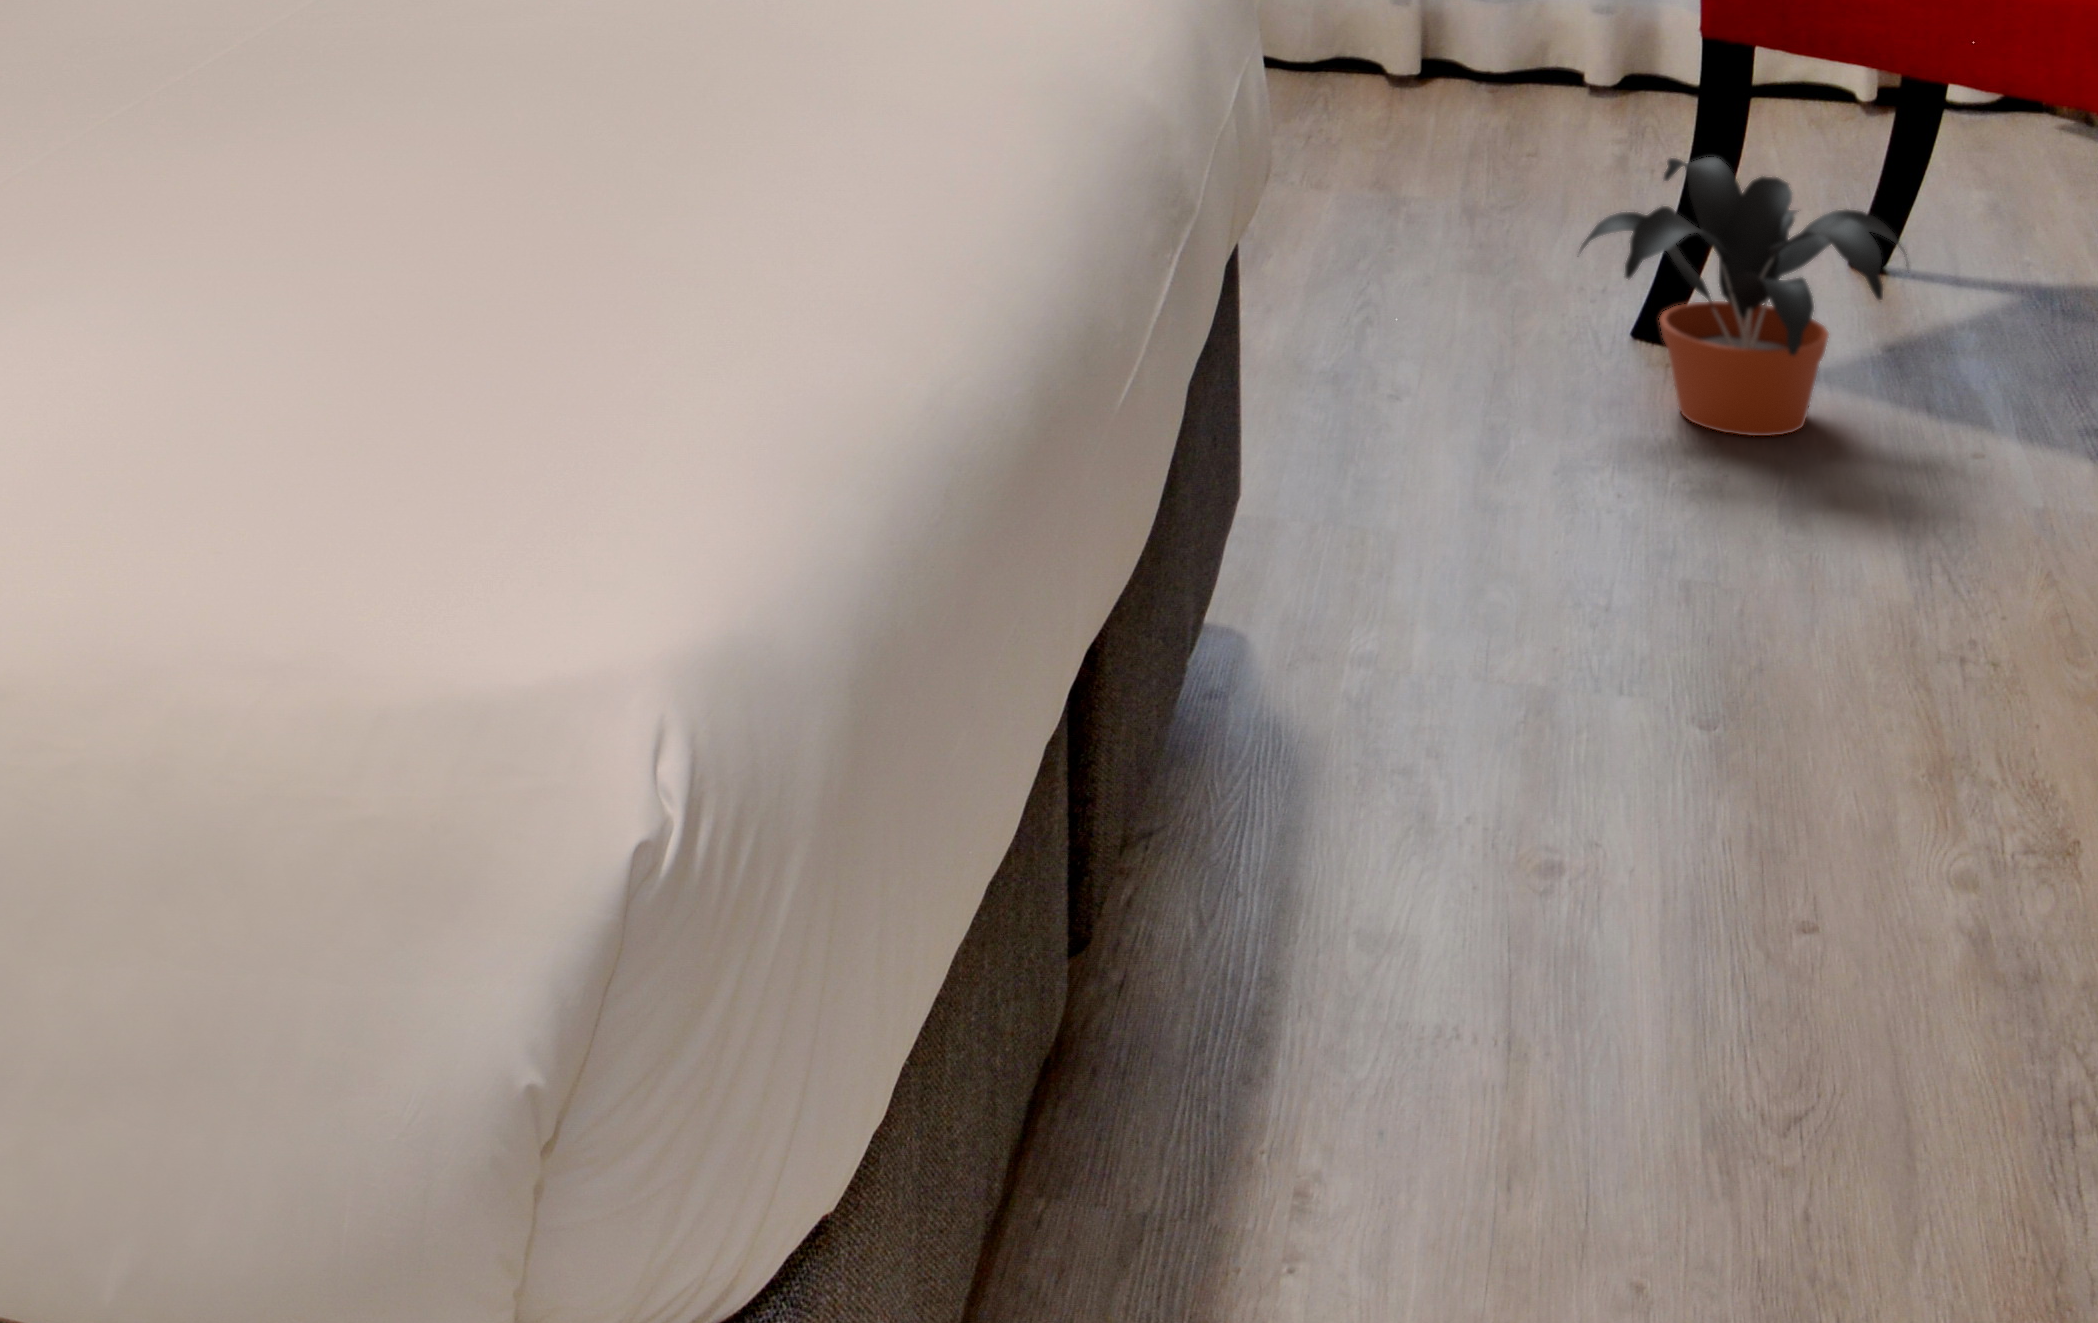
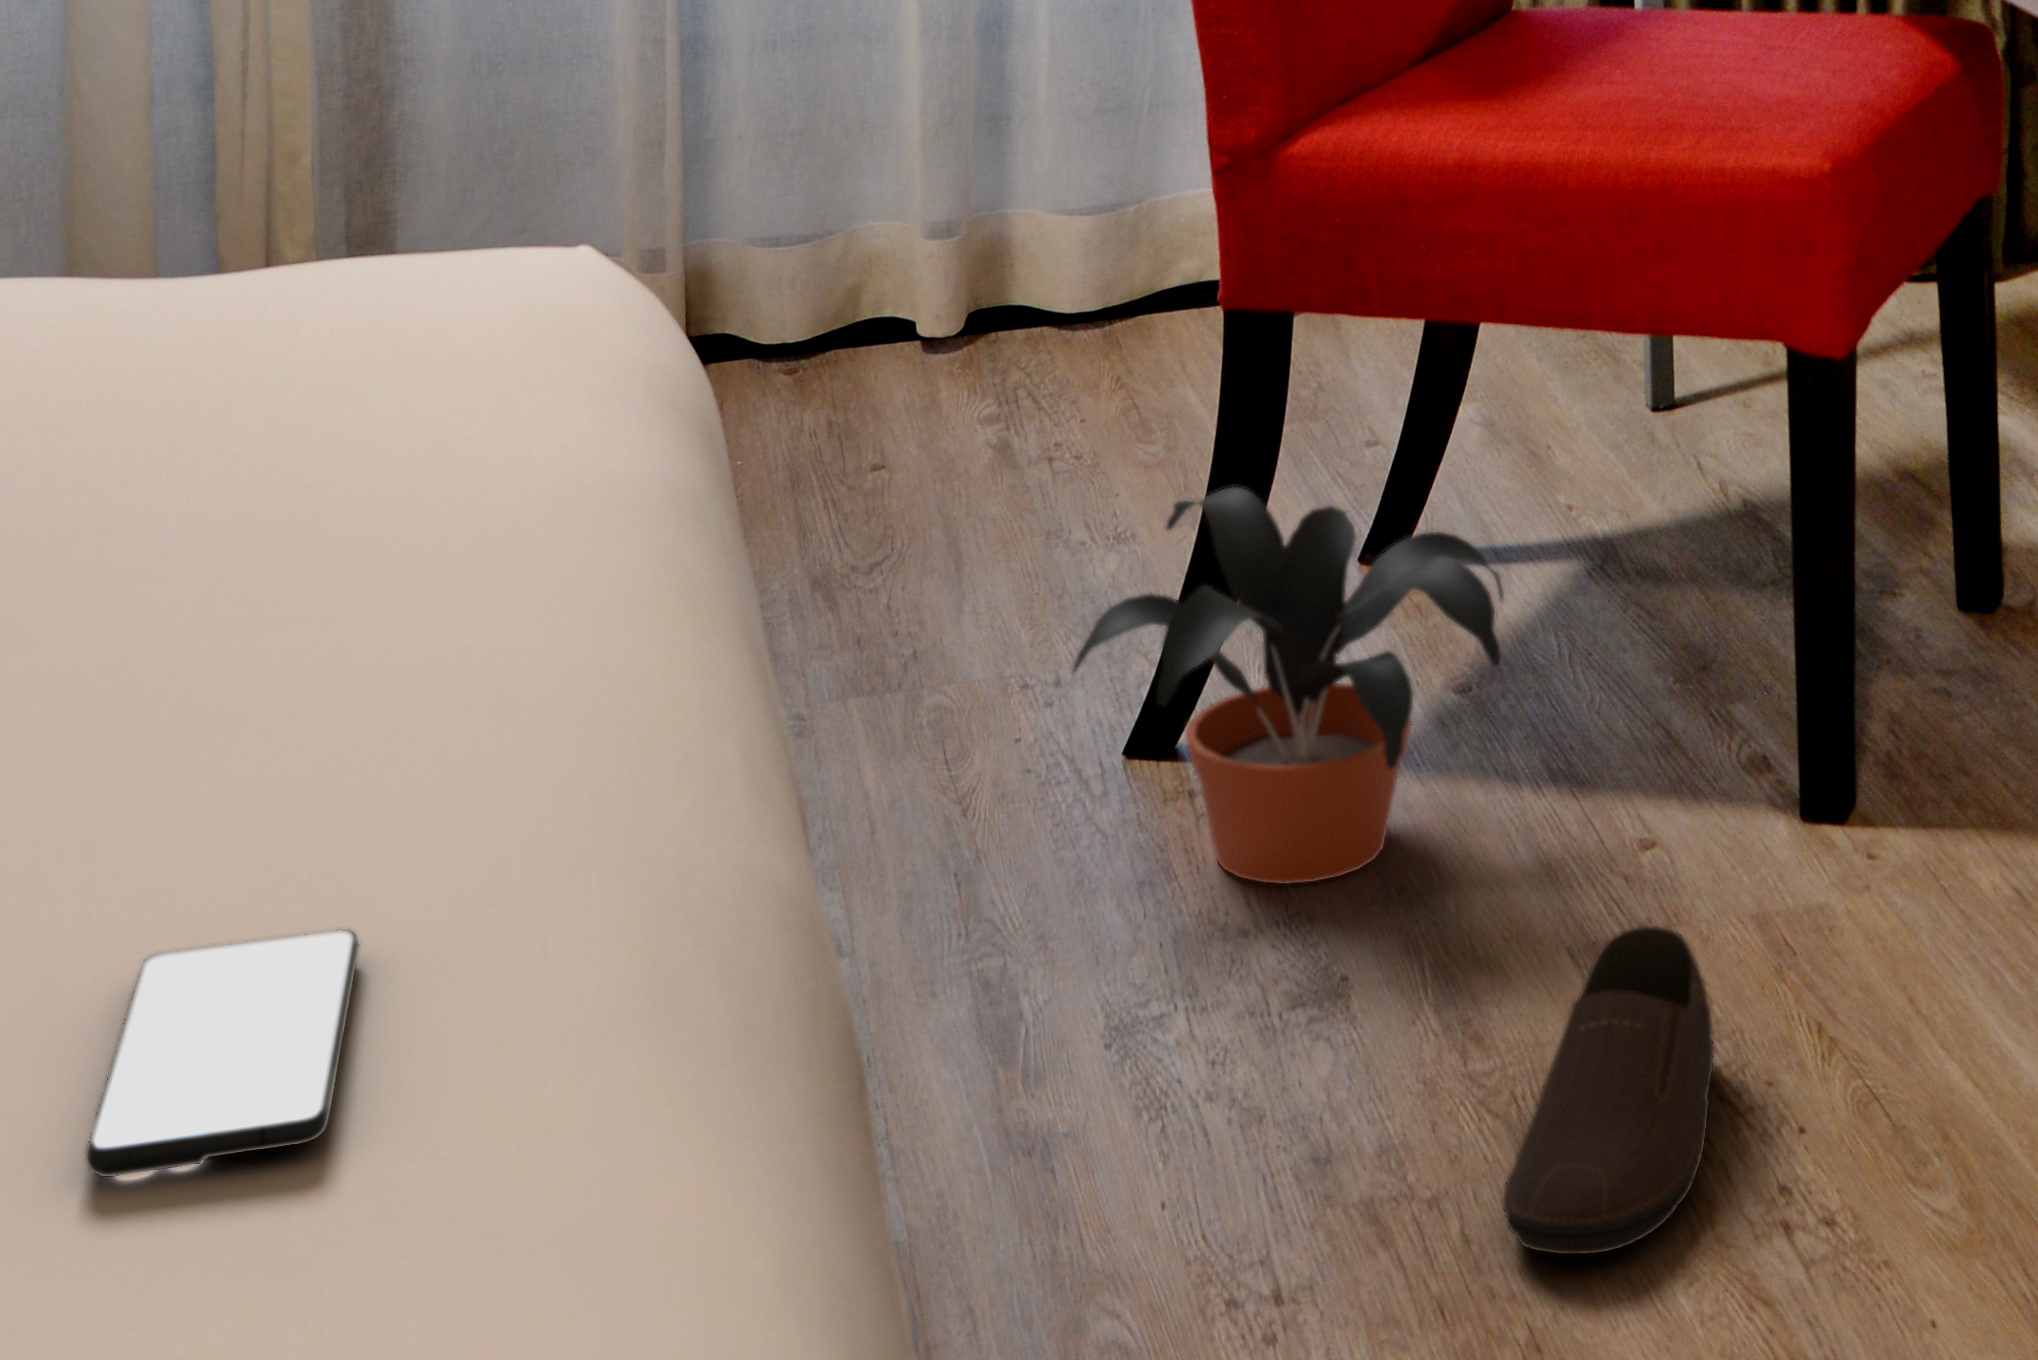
smartphone: none [754,80,917,153] -> present [85,929,359,1177]
shoe: none [1800,485,2001,675] -> present [1503,926,1714,1254]

